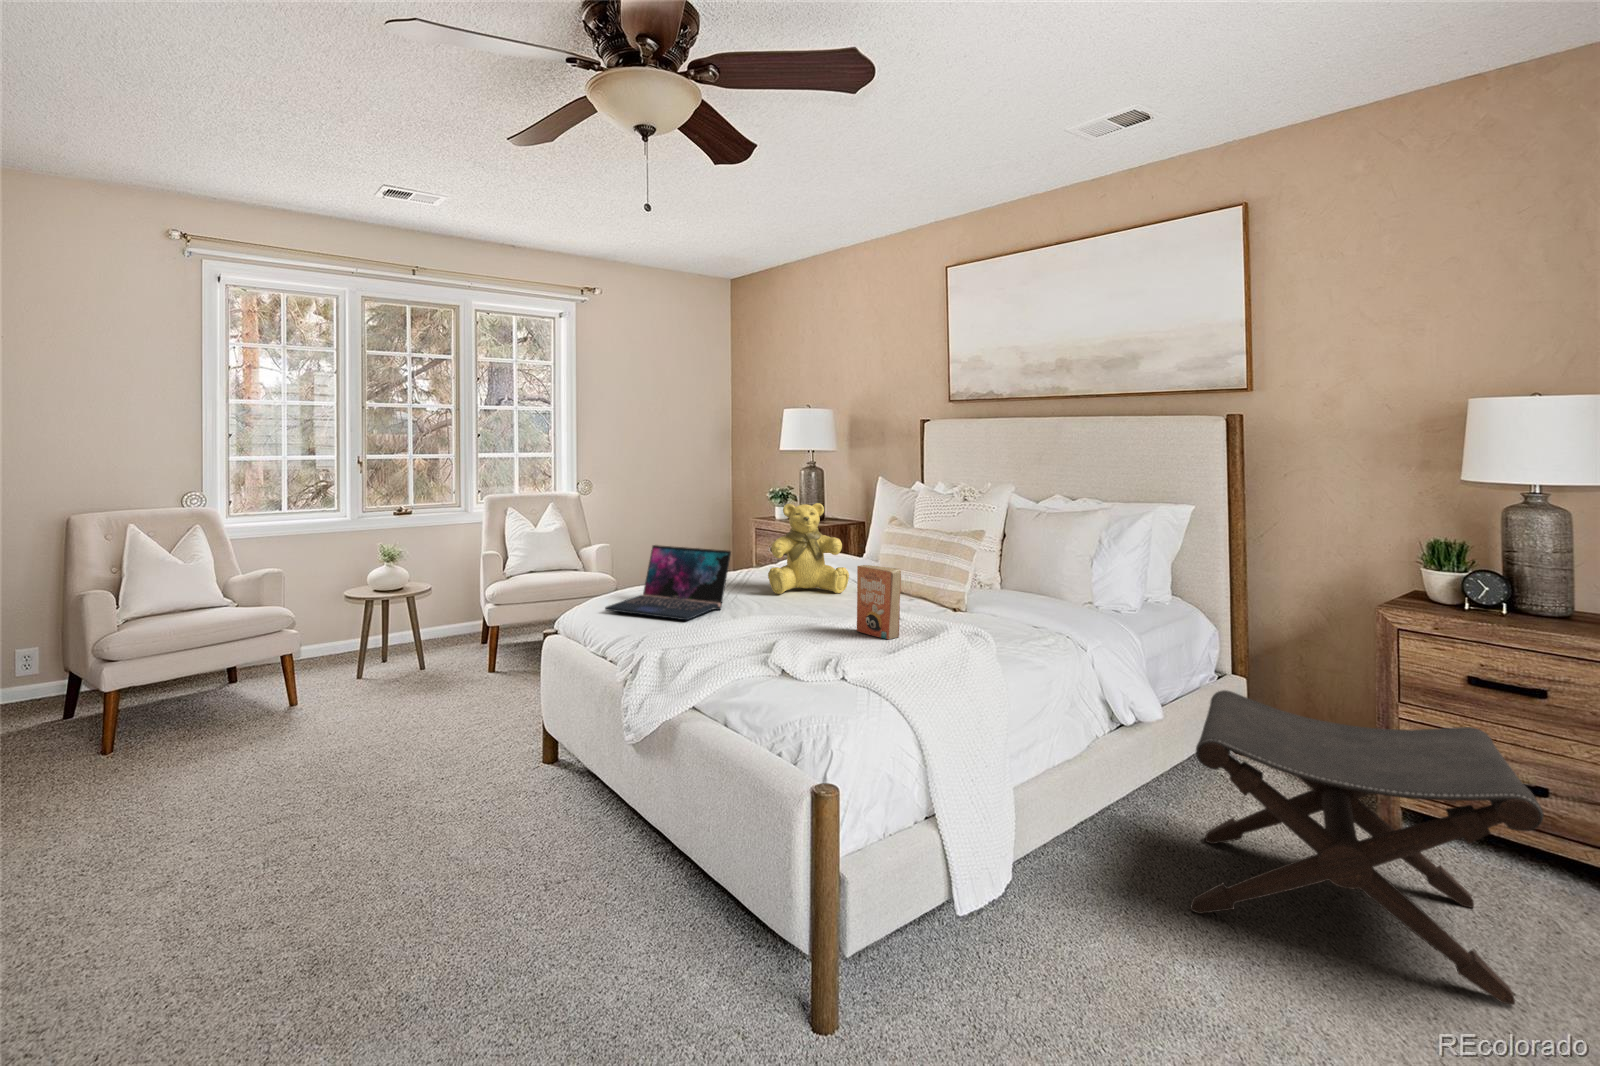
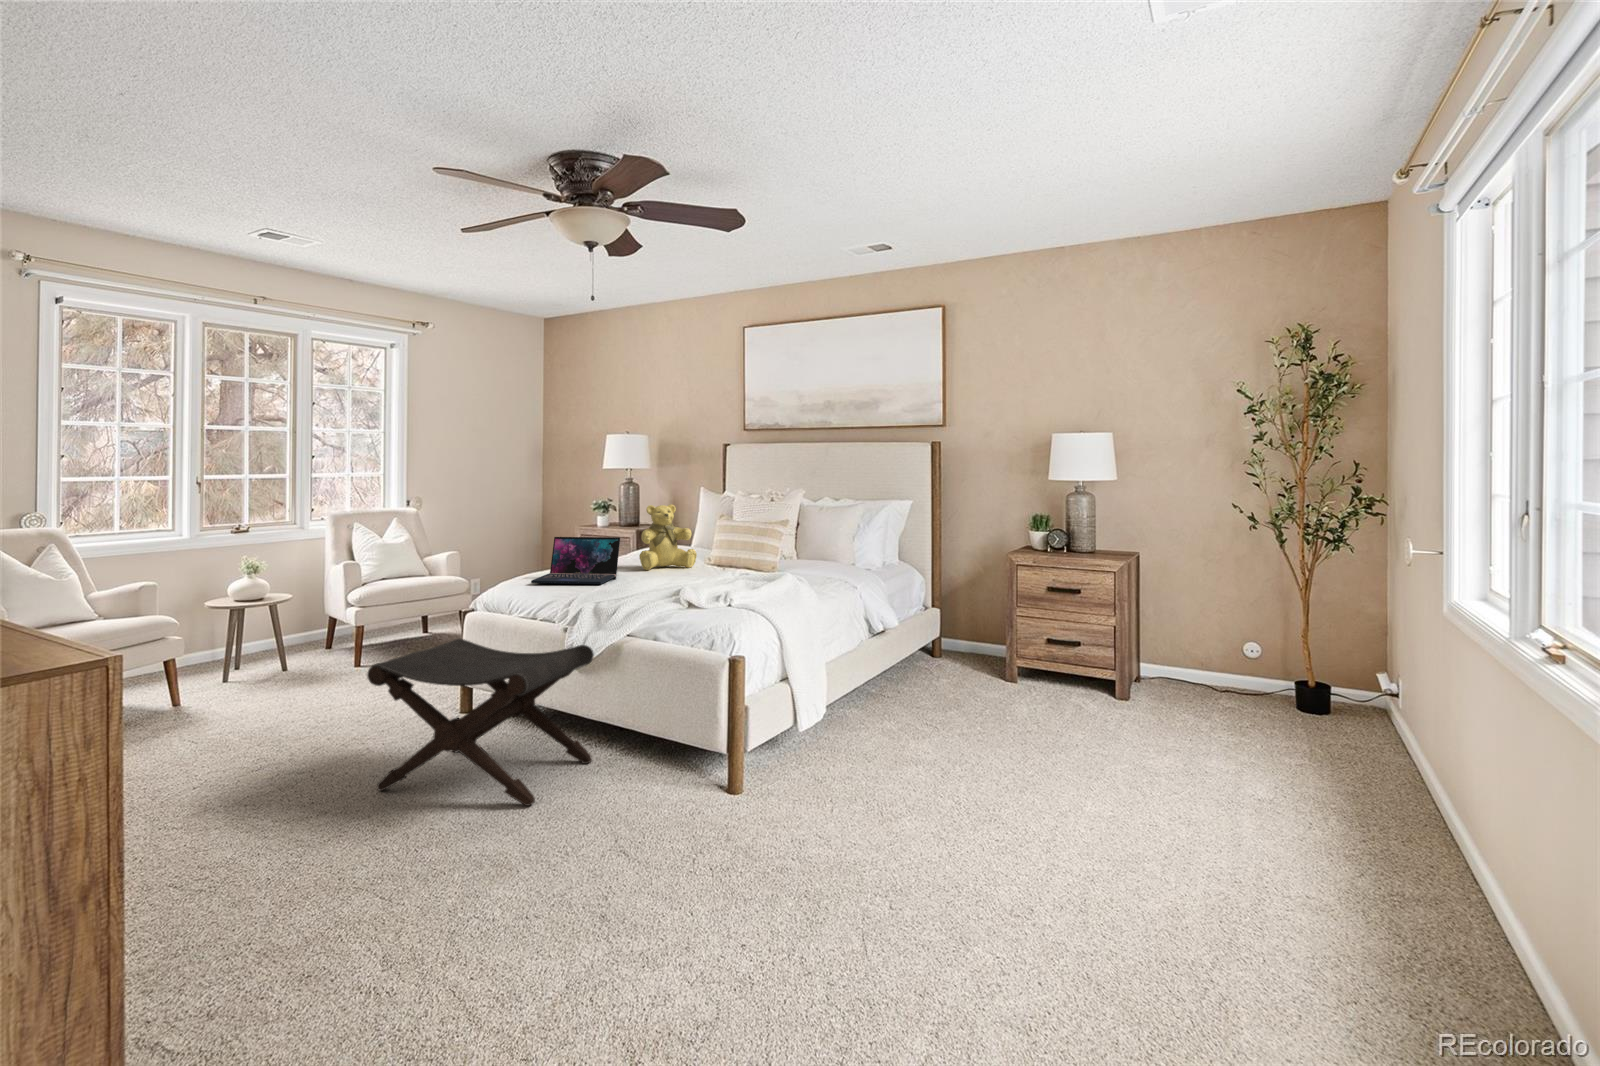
paperback book: present [857,565,901,639] -> none [699,539,771,587]
footstool: present [1190,690,1544,1005] -> present [367,639,594,806]

